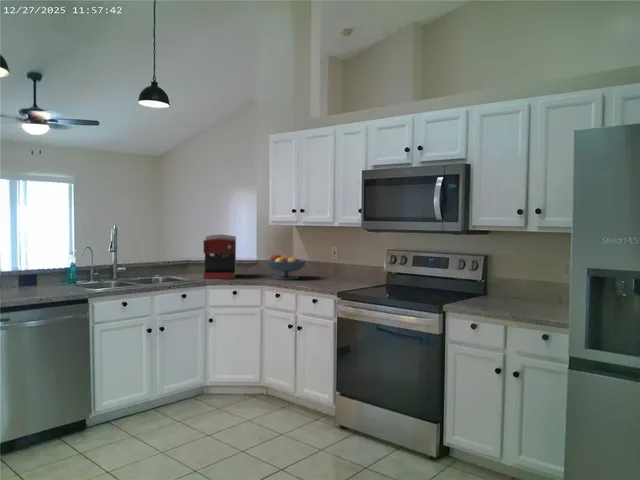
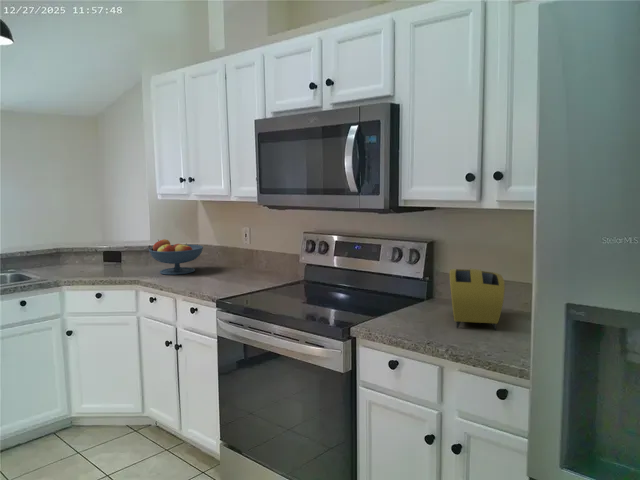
coffee maker: present [204,234,236,279] -> none [58,215,118,276]
toaster: none [503,271,542,308] -> present [449,269,505,330]

